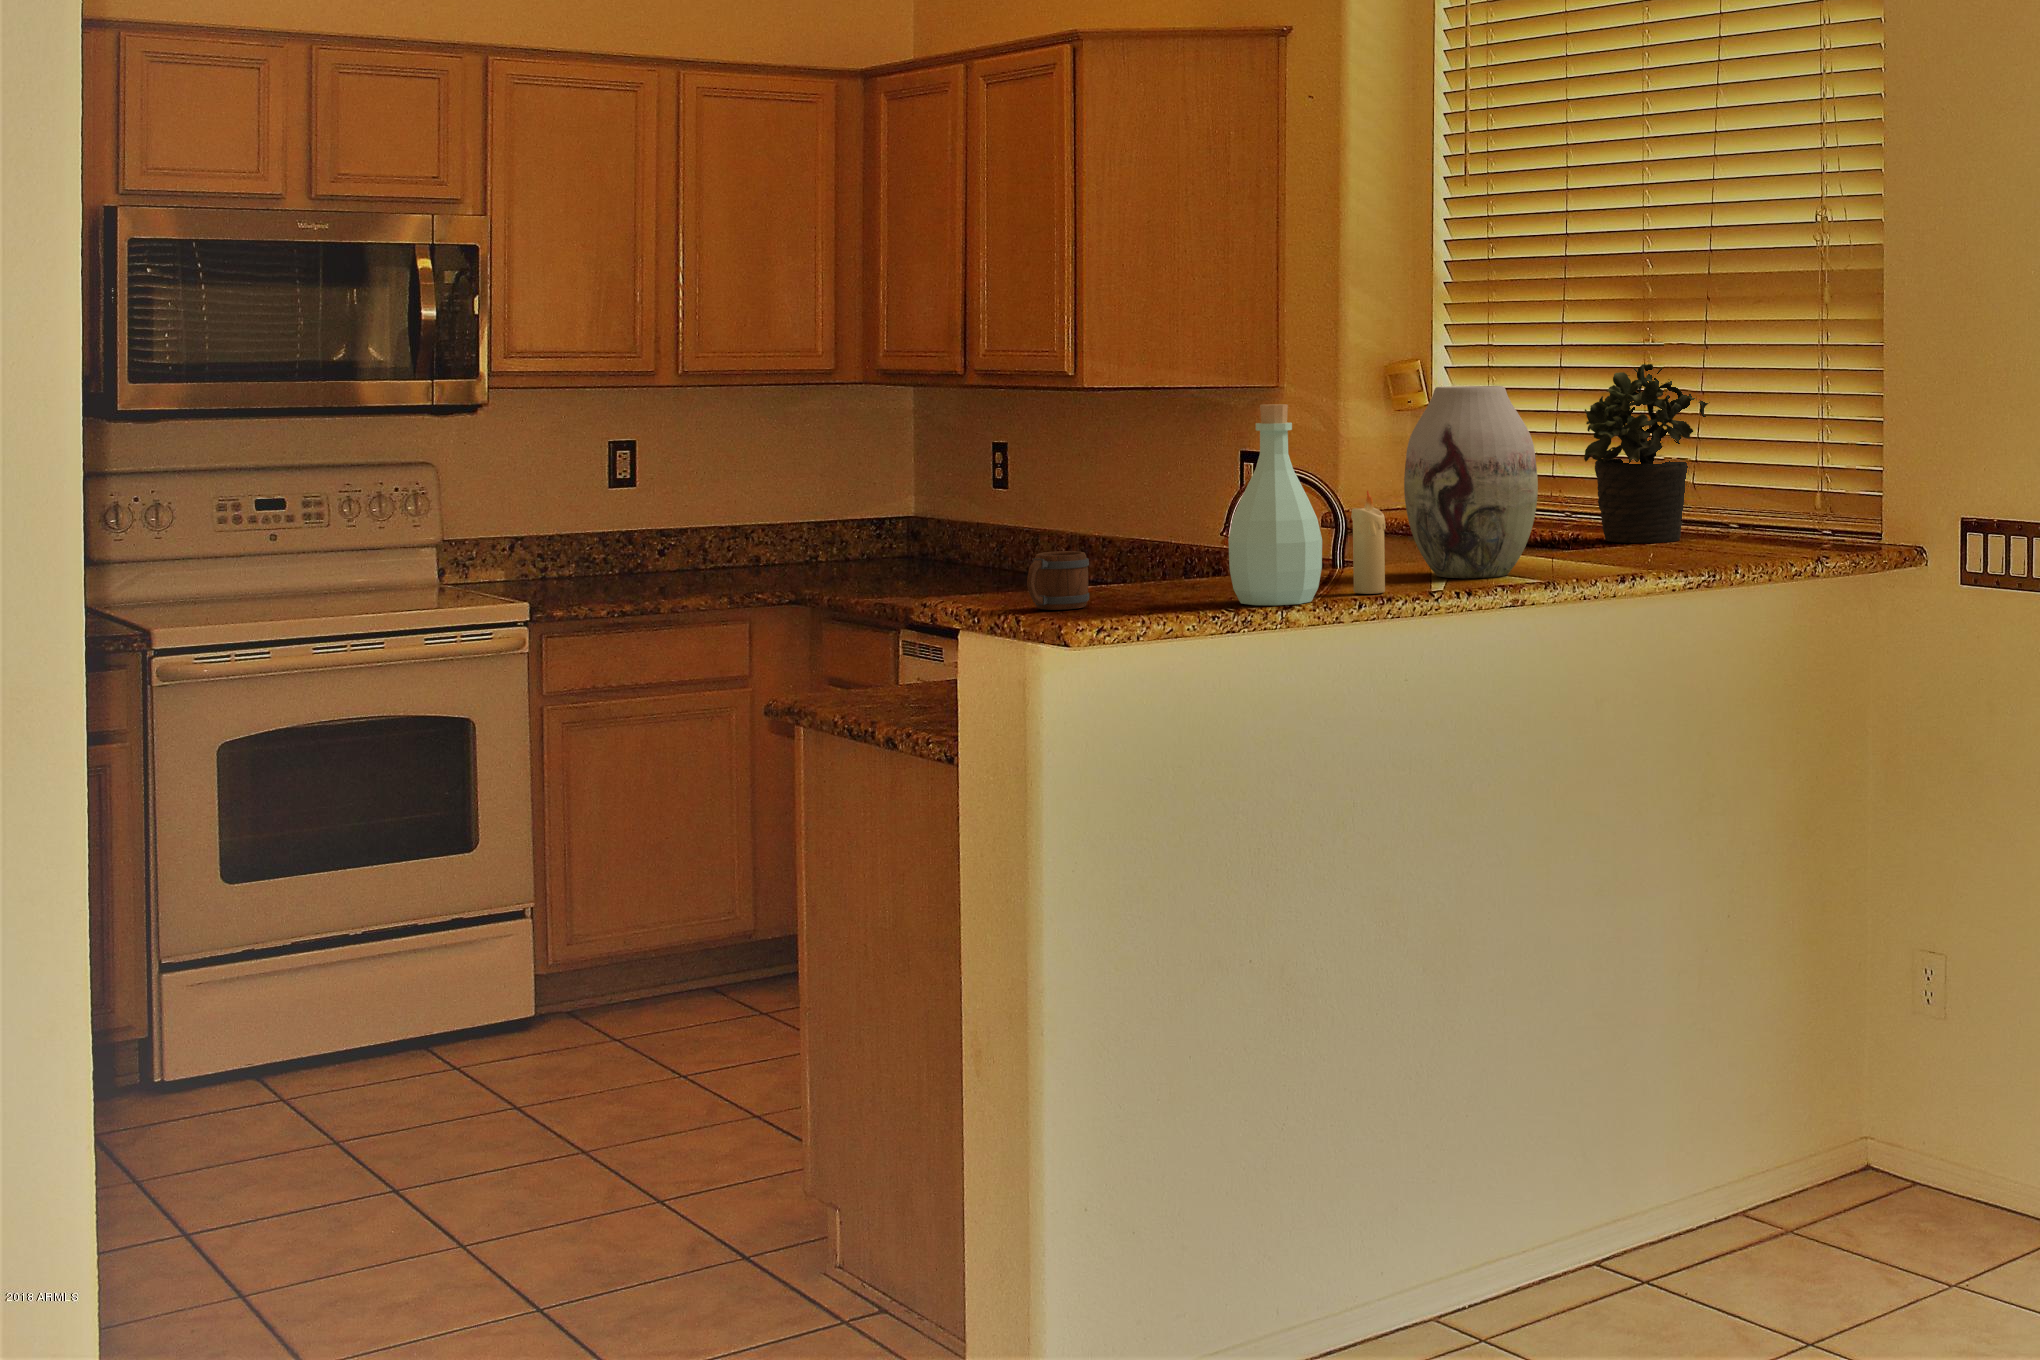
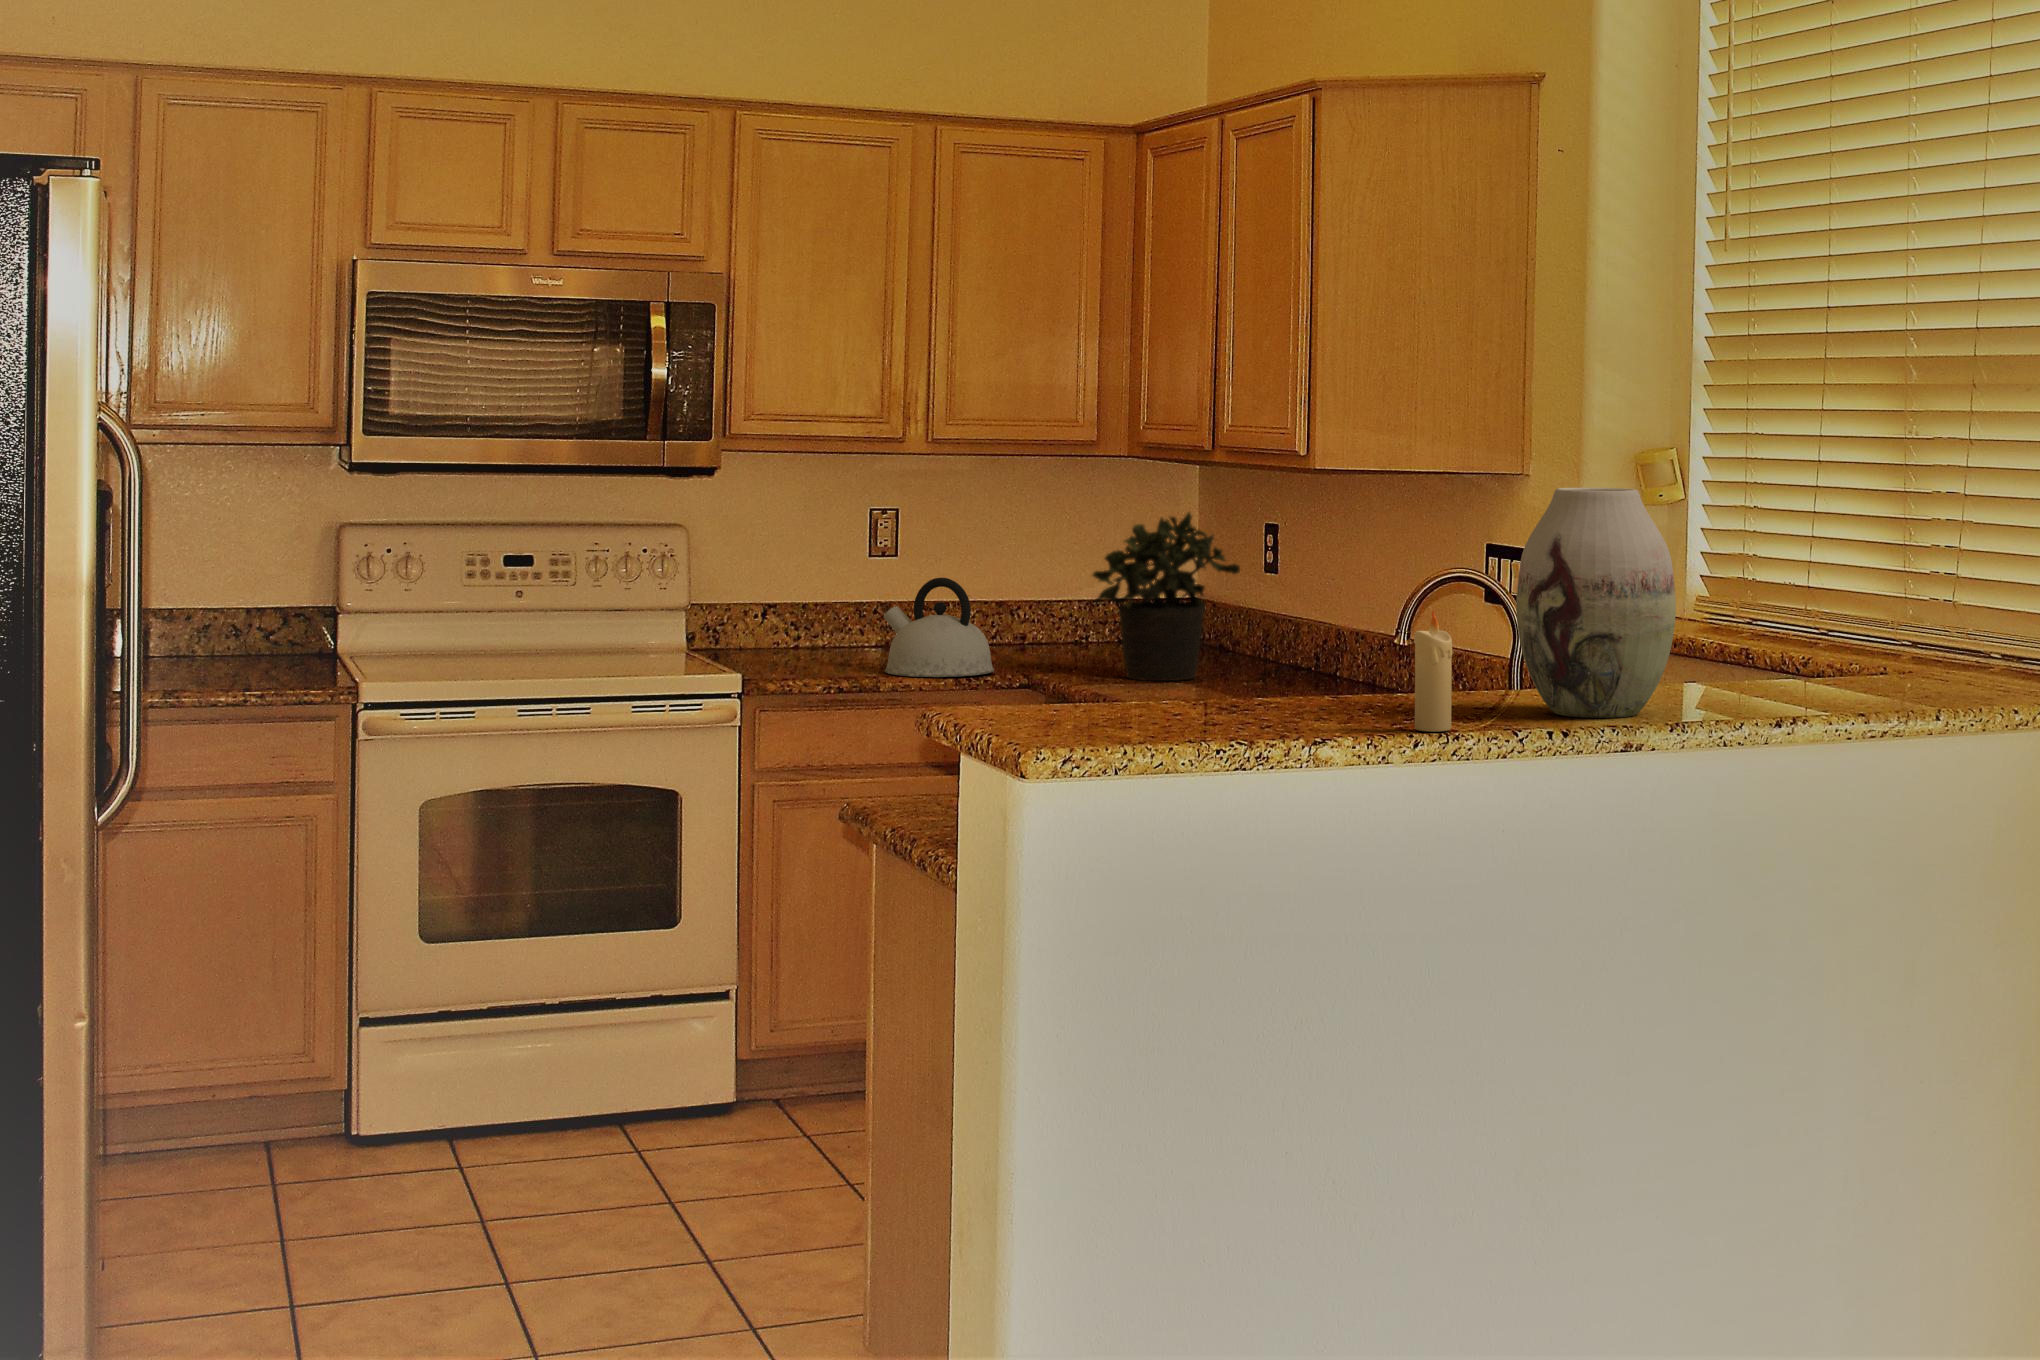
potted plant: present [1584,364,1710,543] -> present [1093,512,1240,681]
bottle: present [1228,404,1322,605] -> none [1256,508,1368,740]
kettle: none [659,504,771,595] -> present [884,578,994,677]
mug: present [1027,551,1089,610] -> none [1039,664,1117,730]

